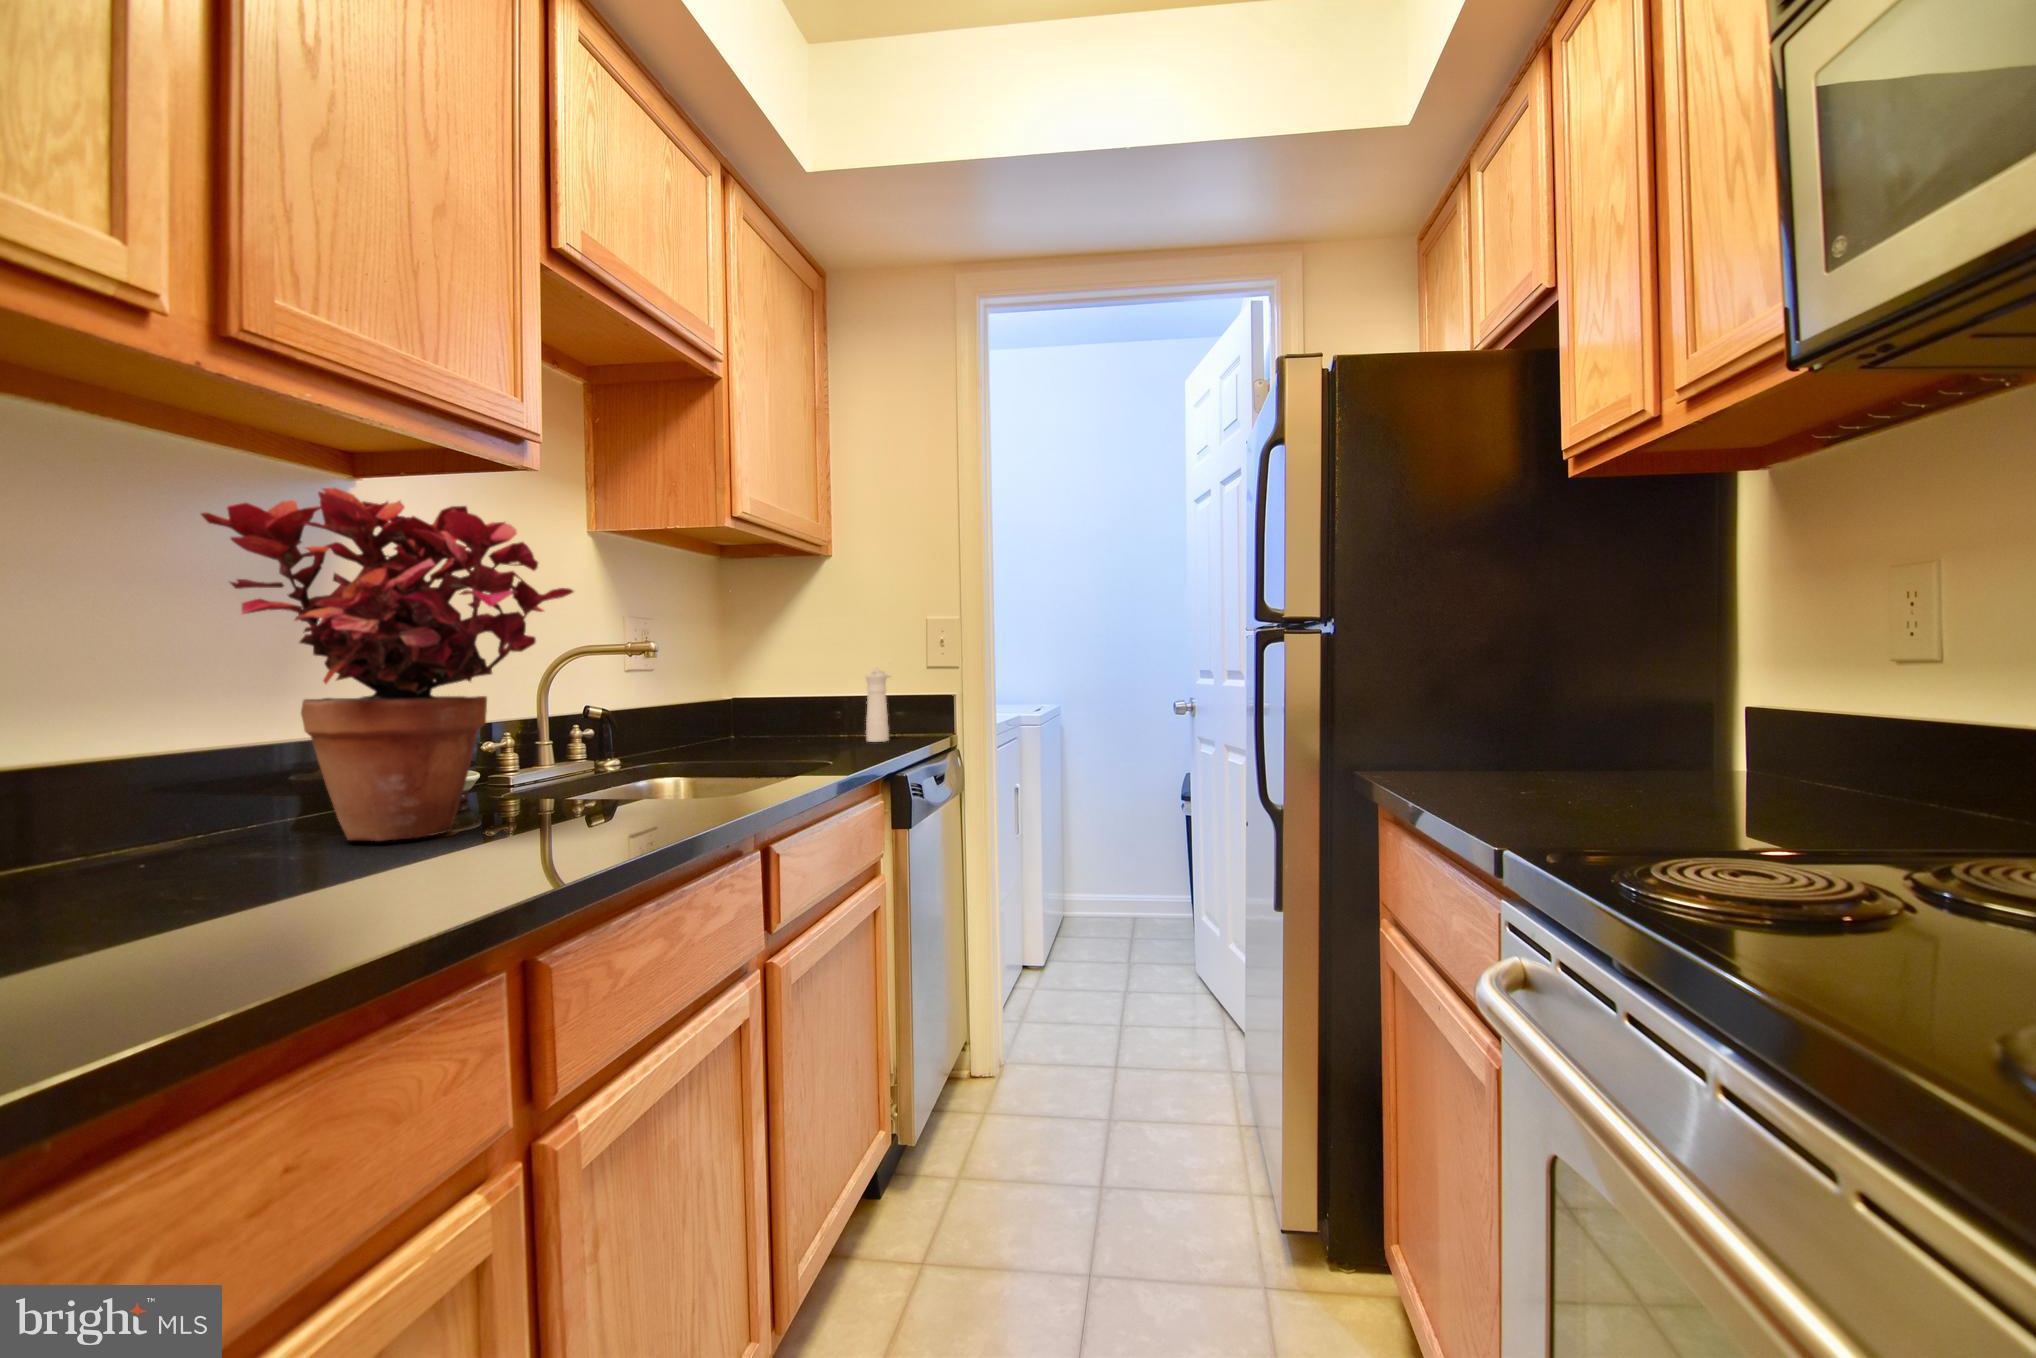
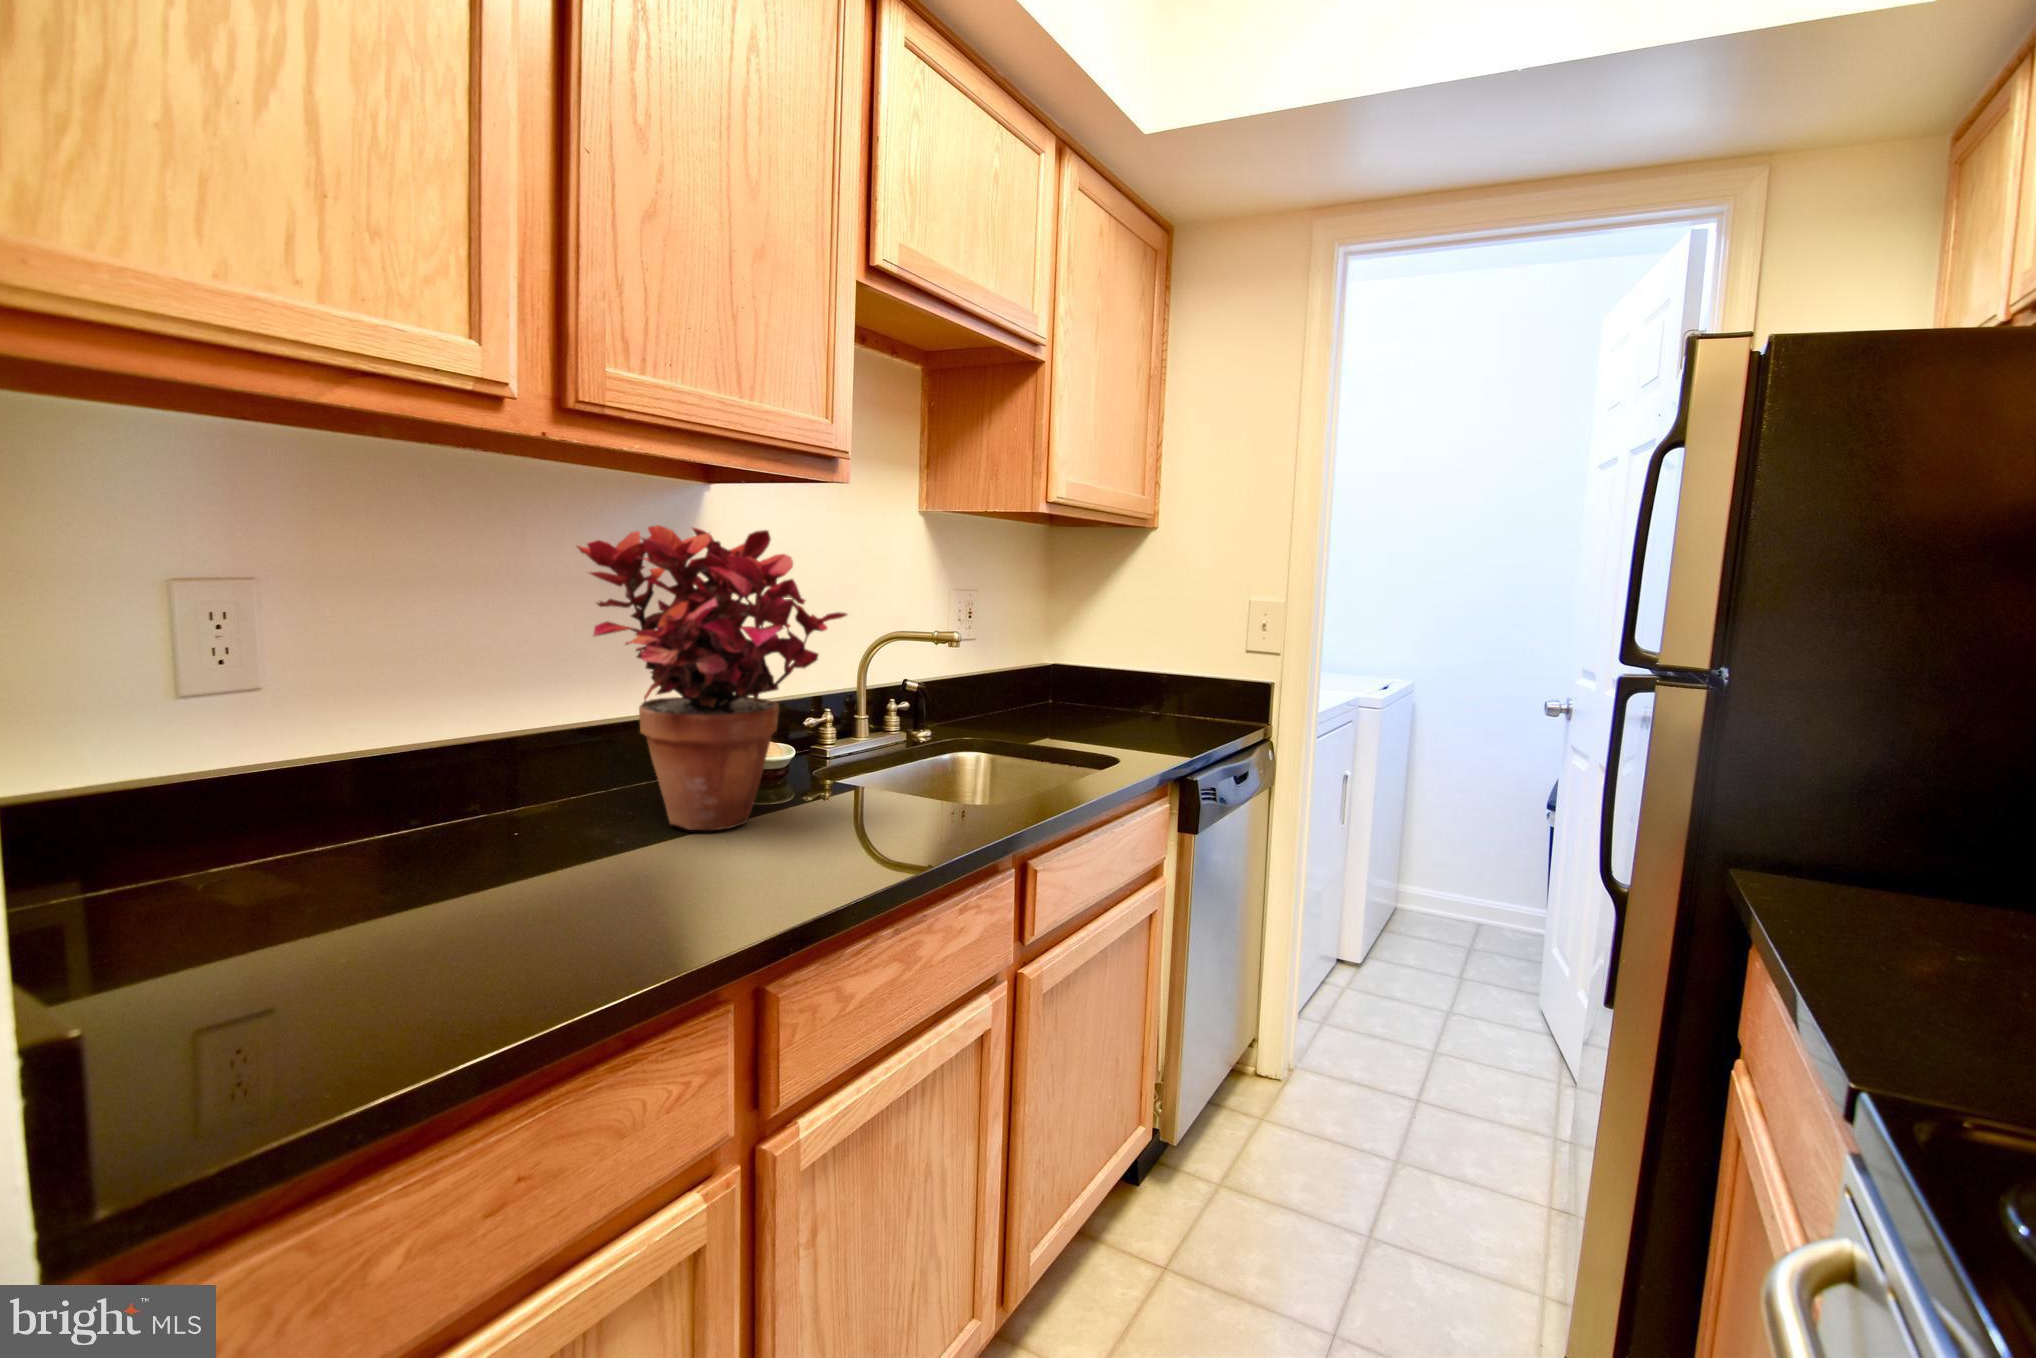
pepper mill: present [865,668,890,742] -> none [1173,635,1219,725]

